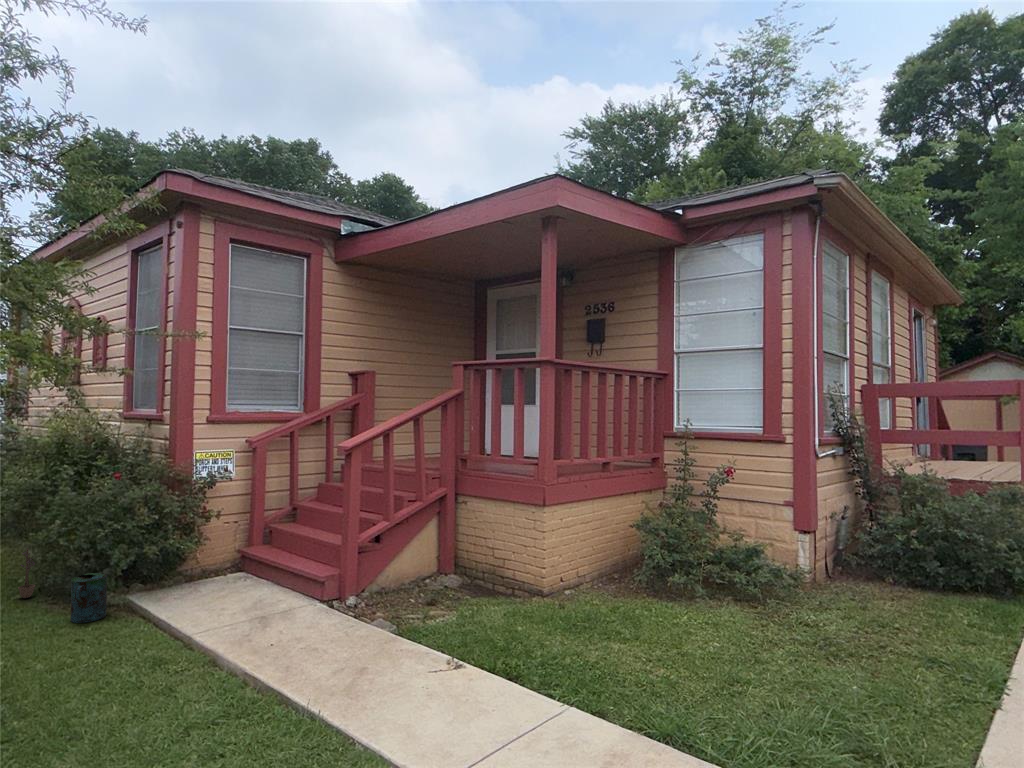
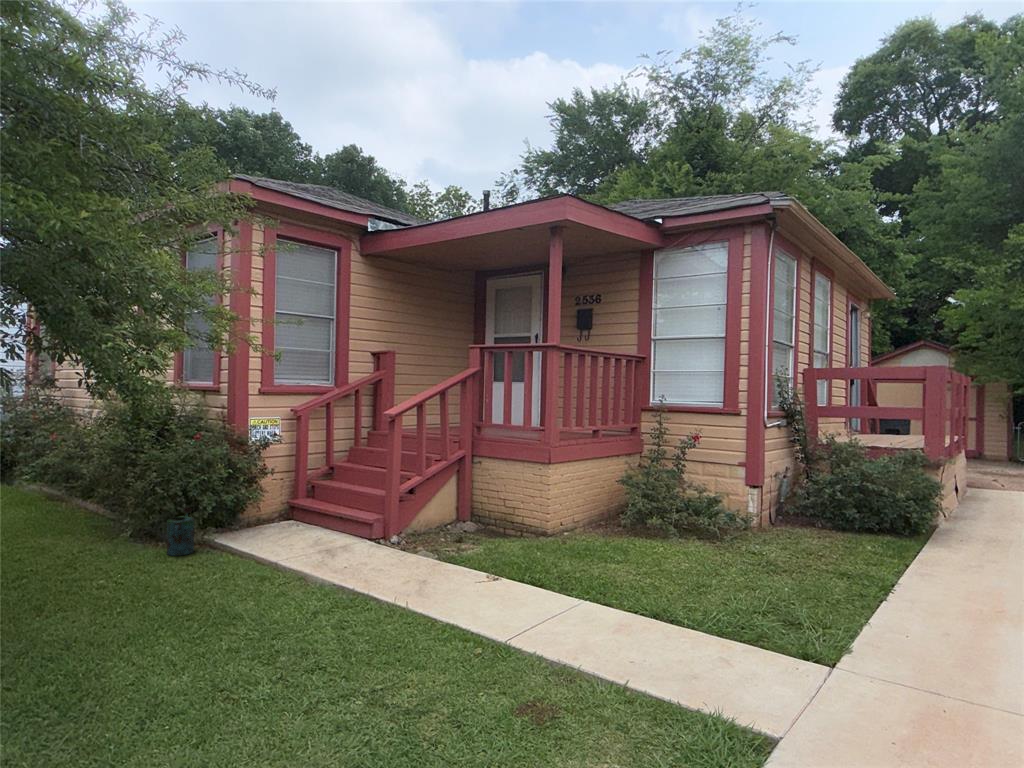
decorative plant: present [18,548,37,598] -> none [108,498,124,540]

